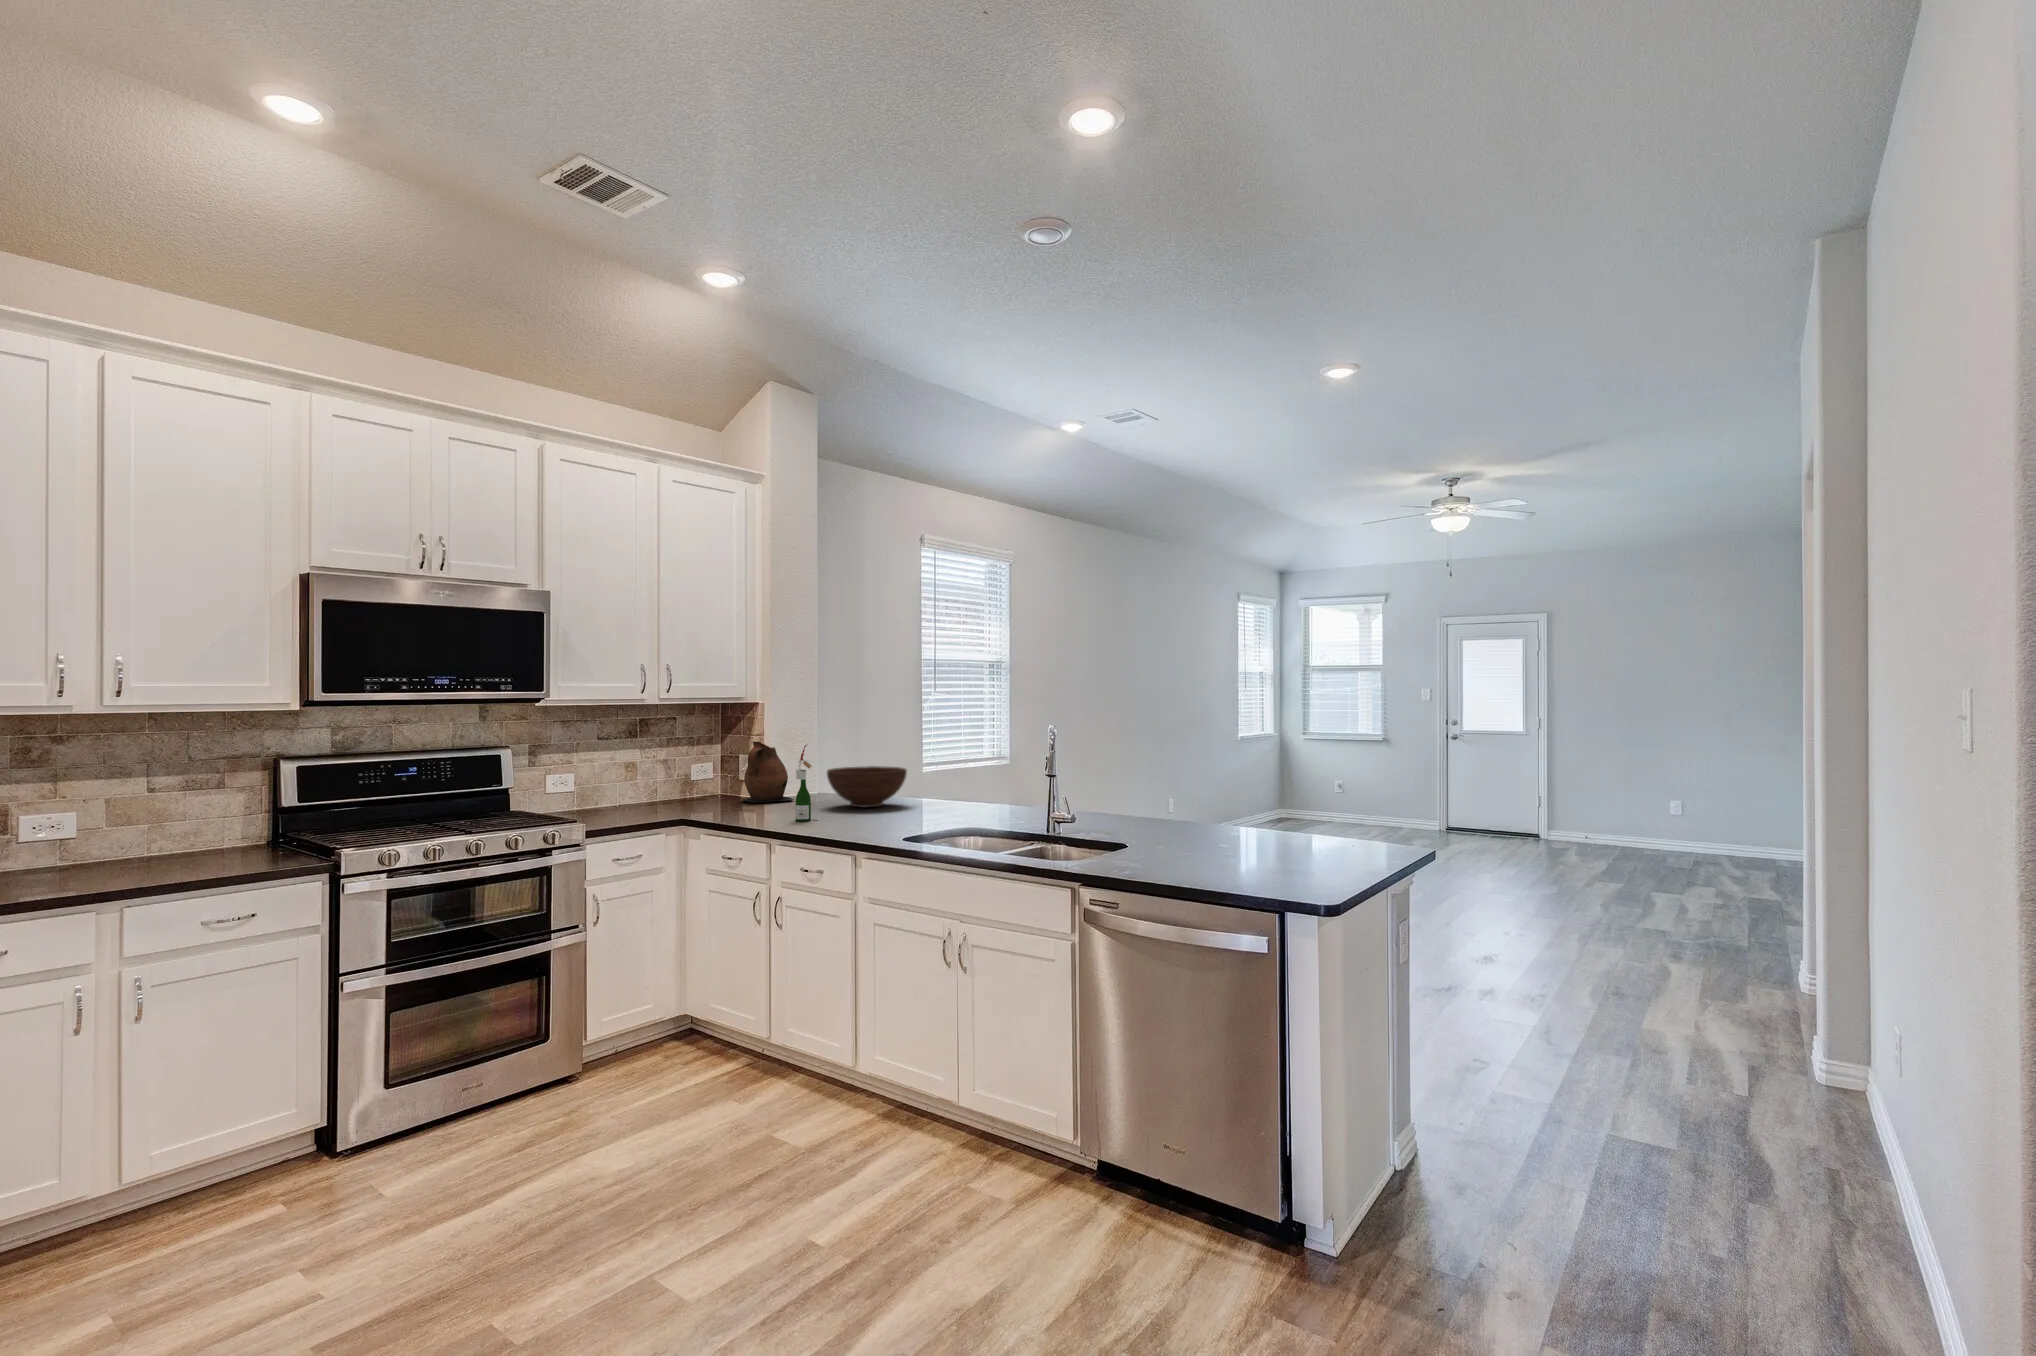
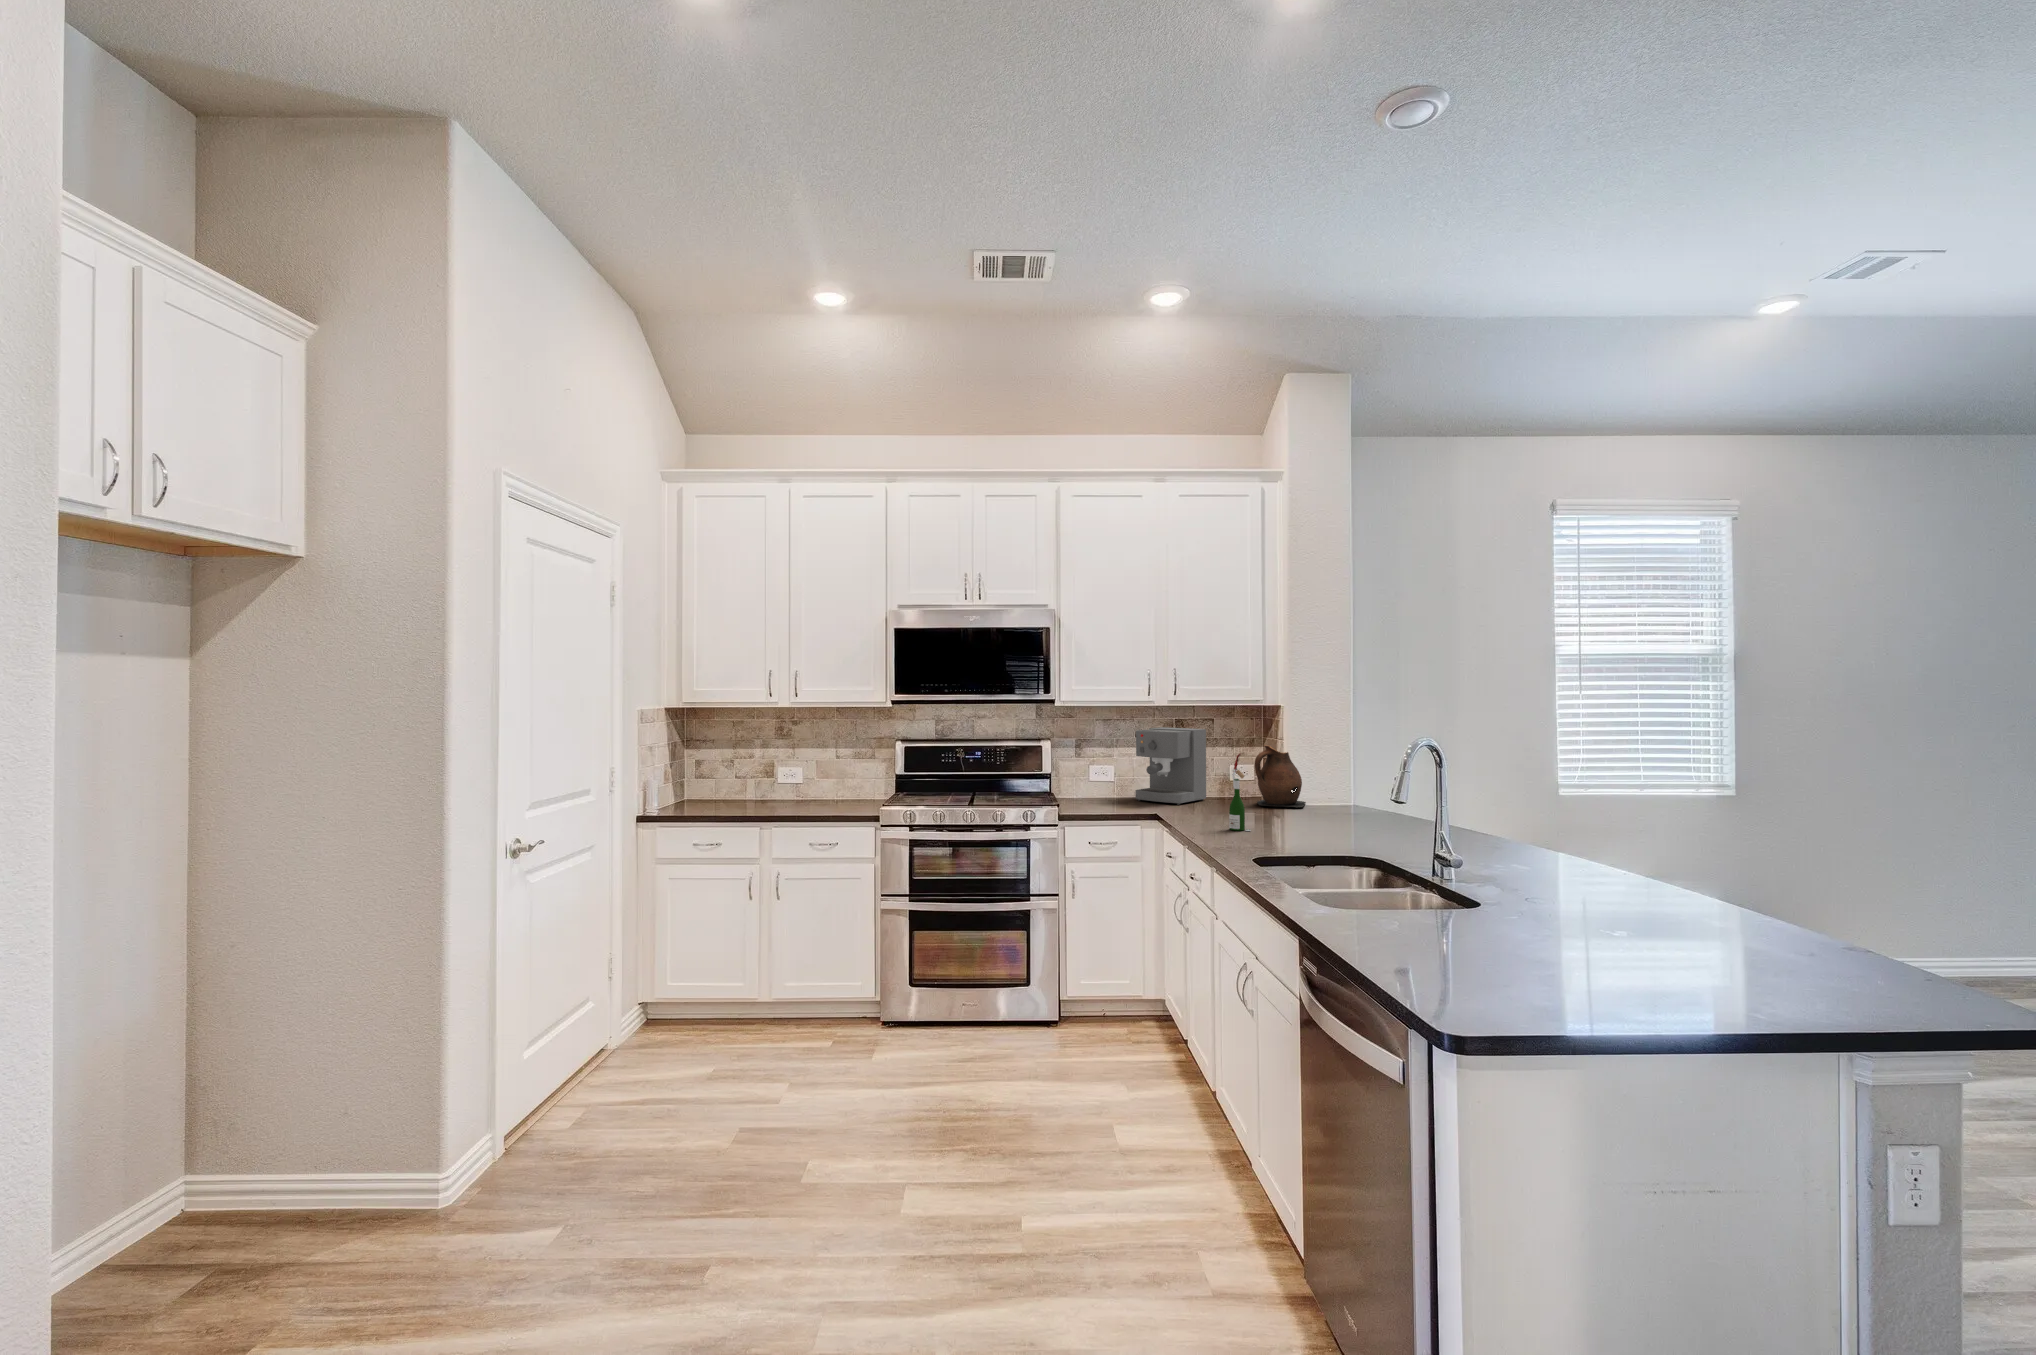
coffee maker: none [615,728,686,812] -> present [1136,727,1206,805]
fruit bowl: present [827,766,907,808] -> none [1301,779,1392,825]

